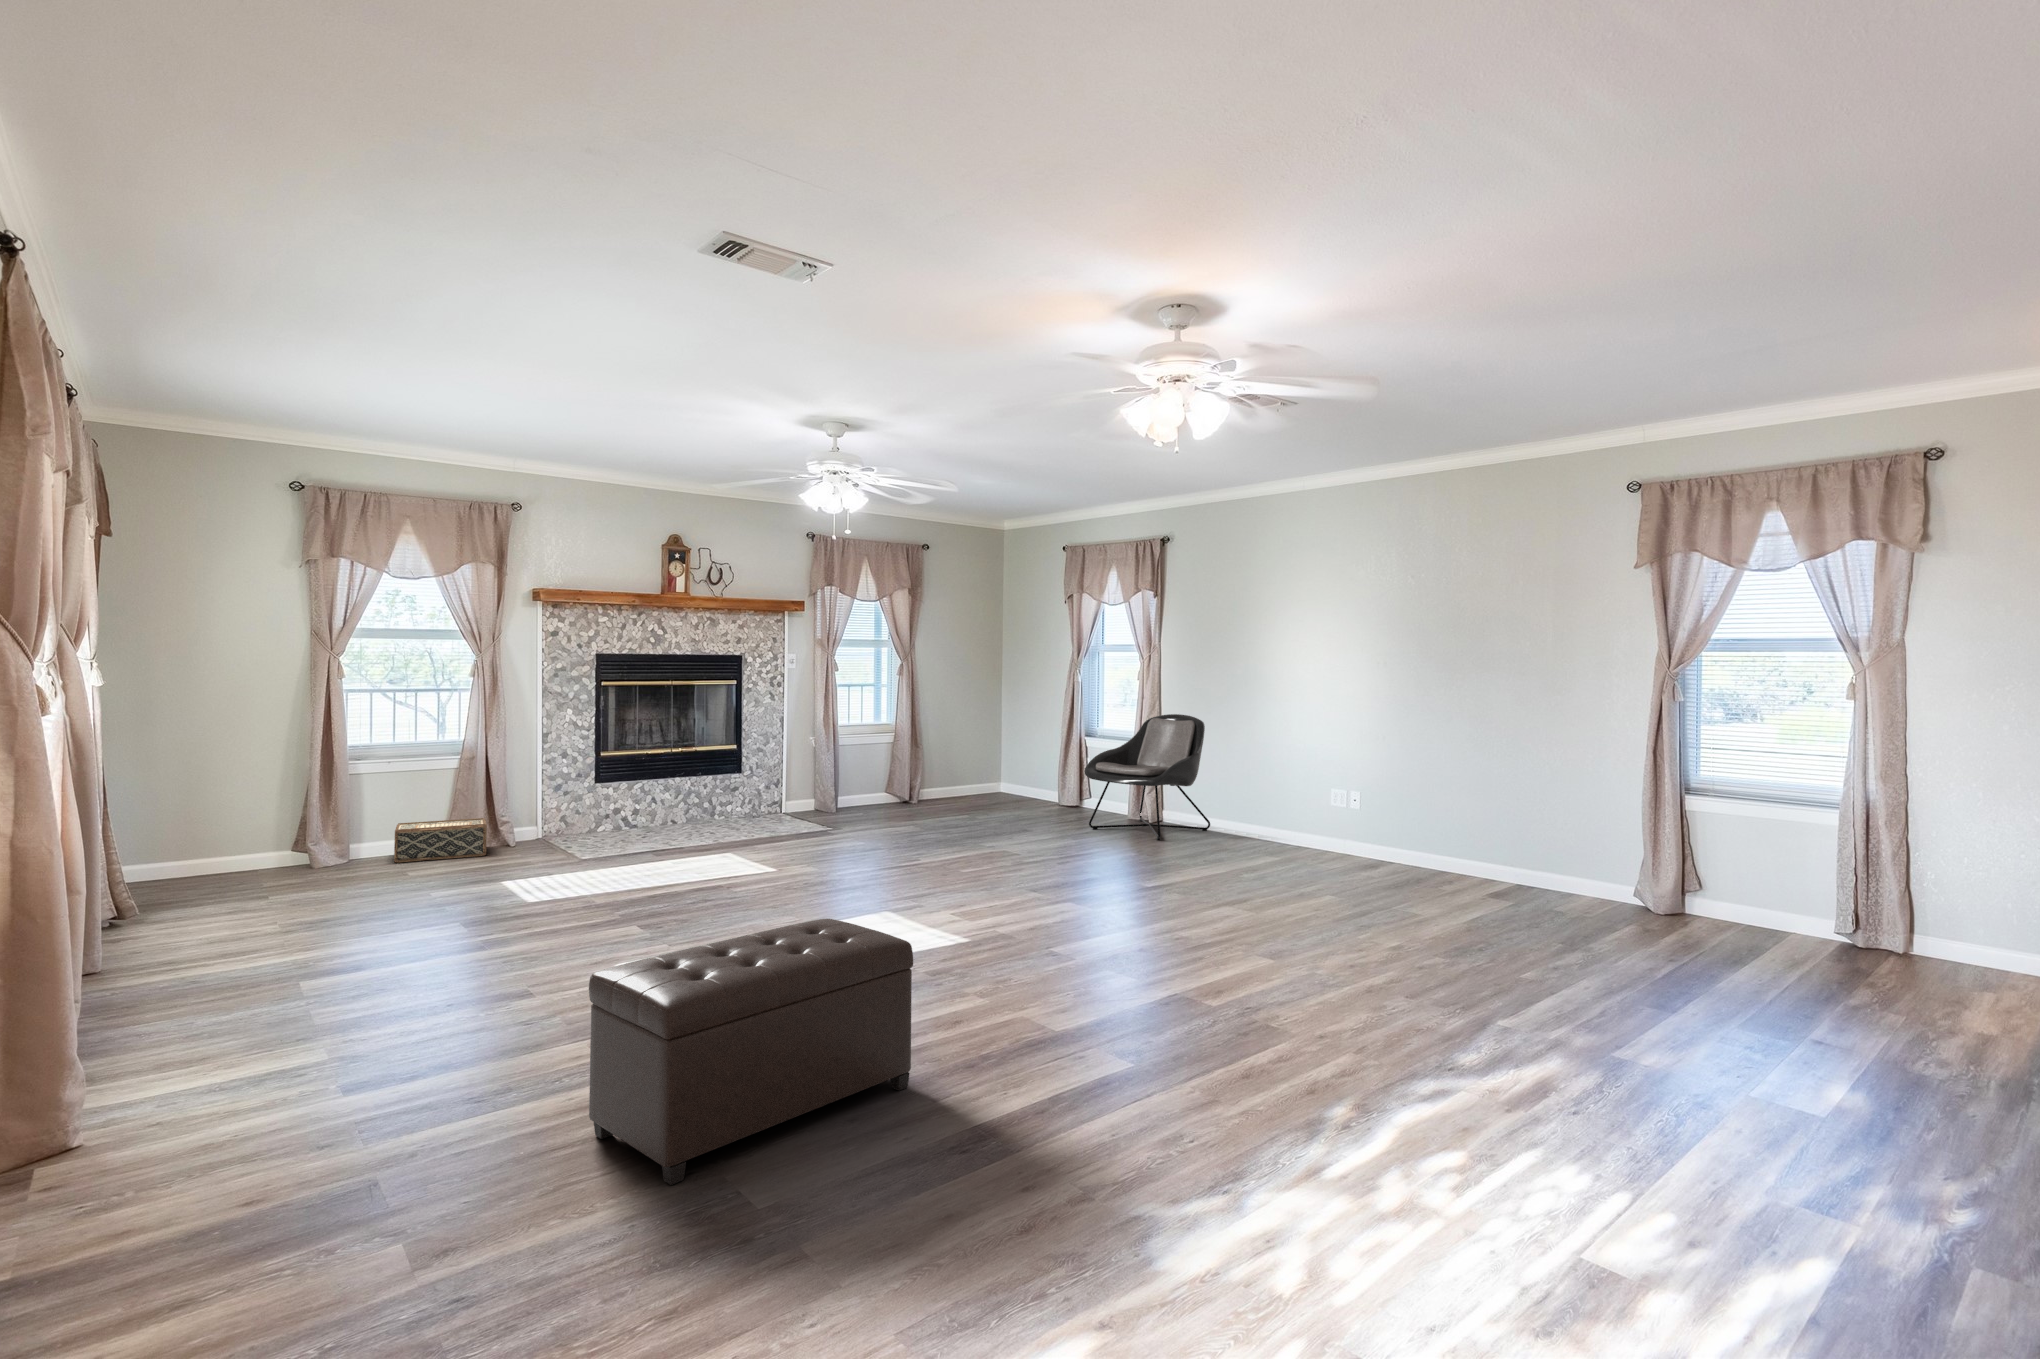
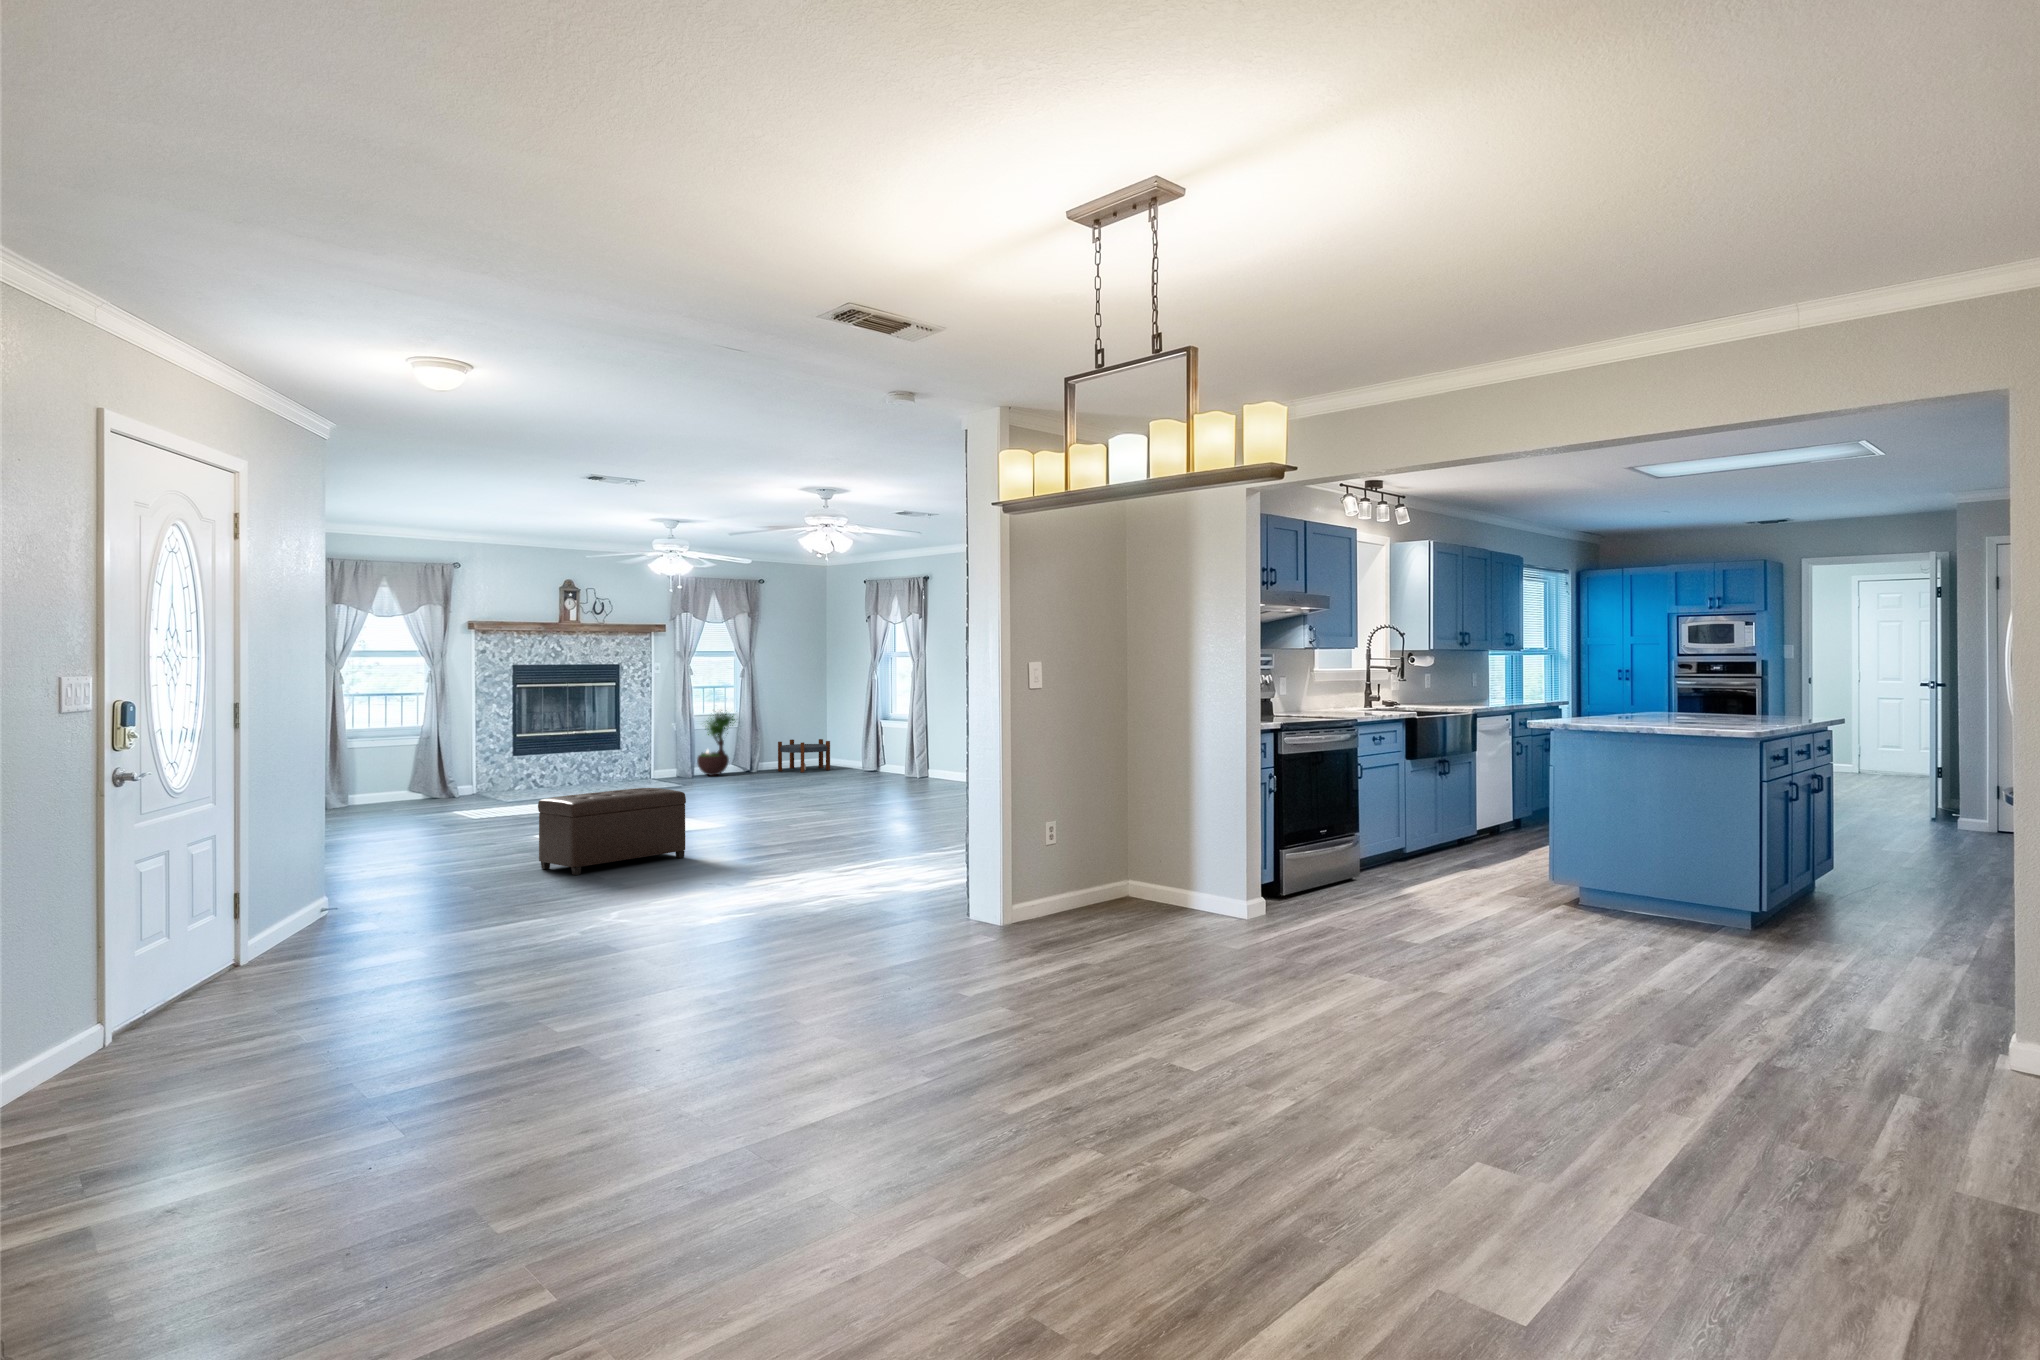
potted tree: none [842,713,898,809] -> present [697,712,736,776]
lounge chair: present [1084,714,1210,840] -> none [866,701,954,786]
side table: none [945,758,1014,805] -> present [778,739,830,772]
woven basket: present [394,818,487,862] -> none [379,778,442,805]

